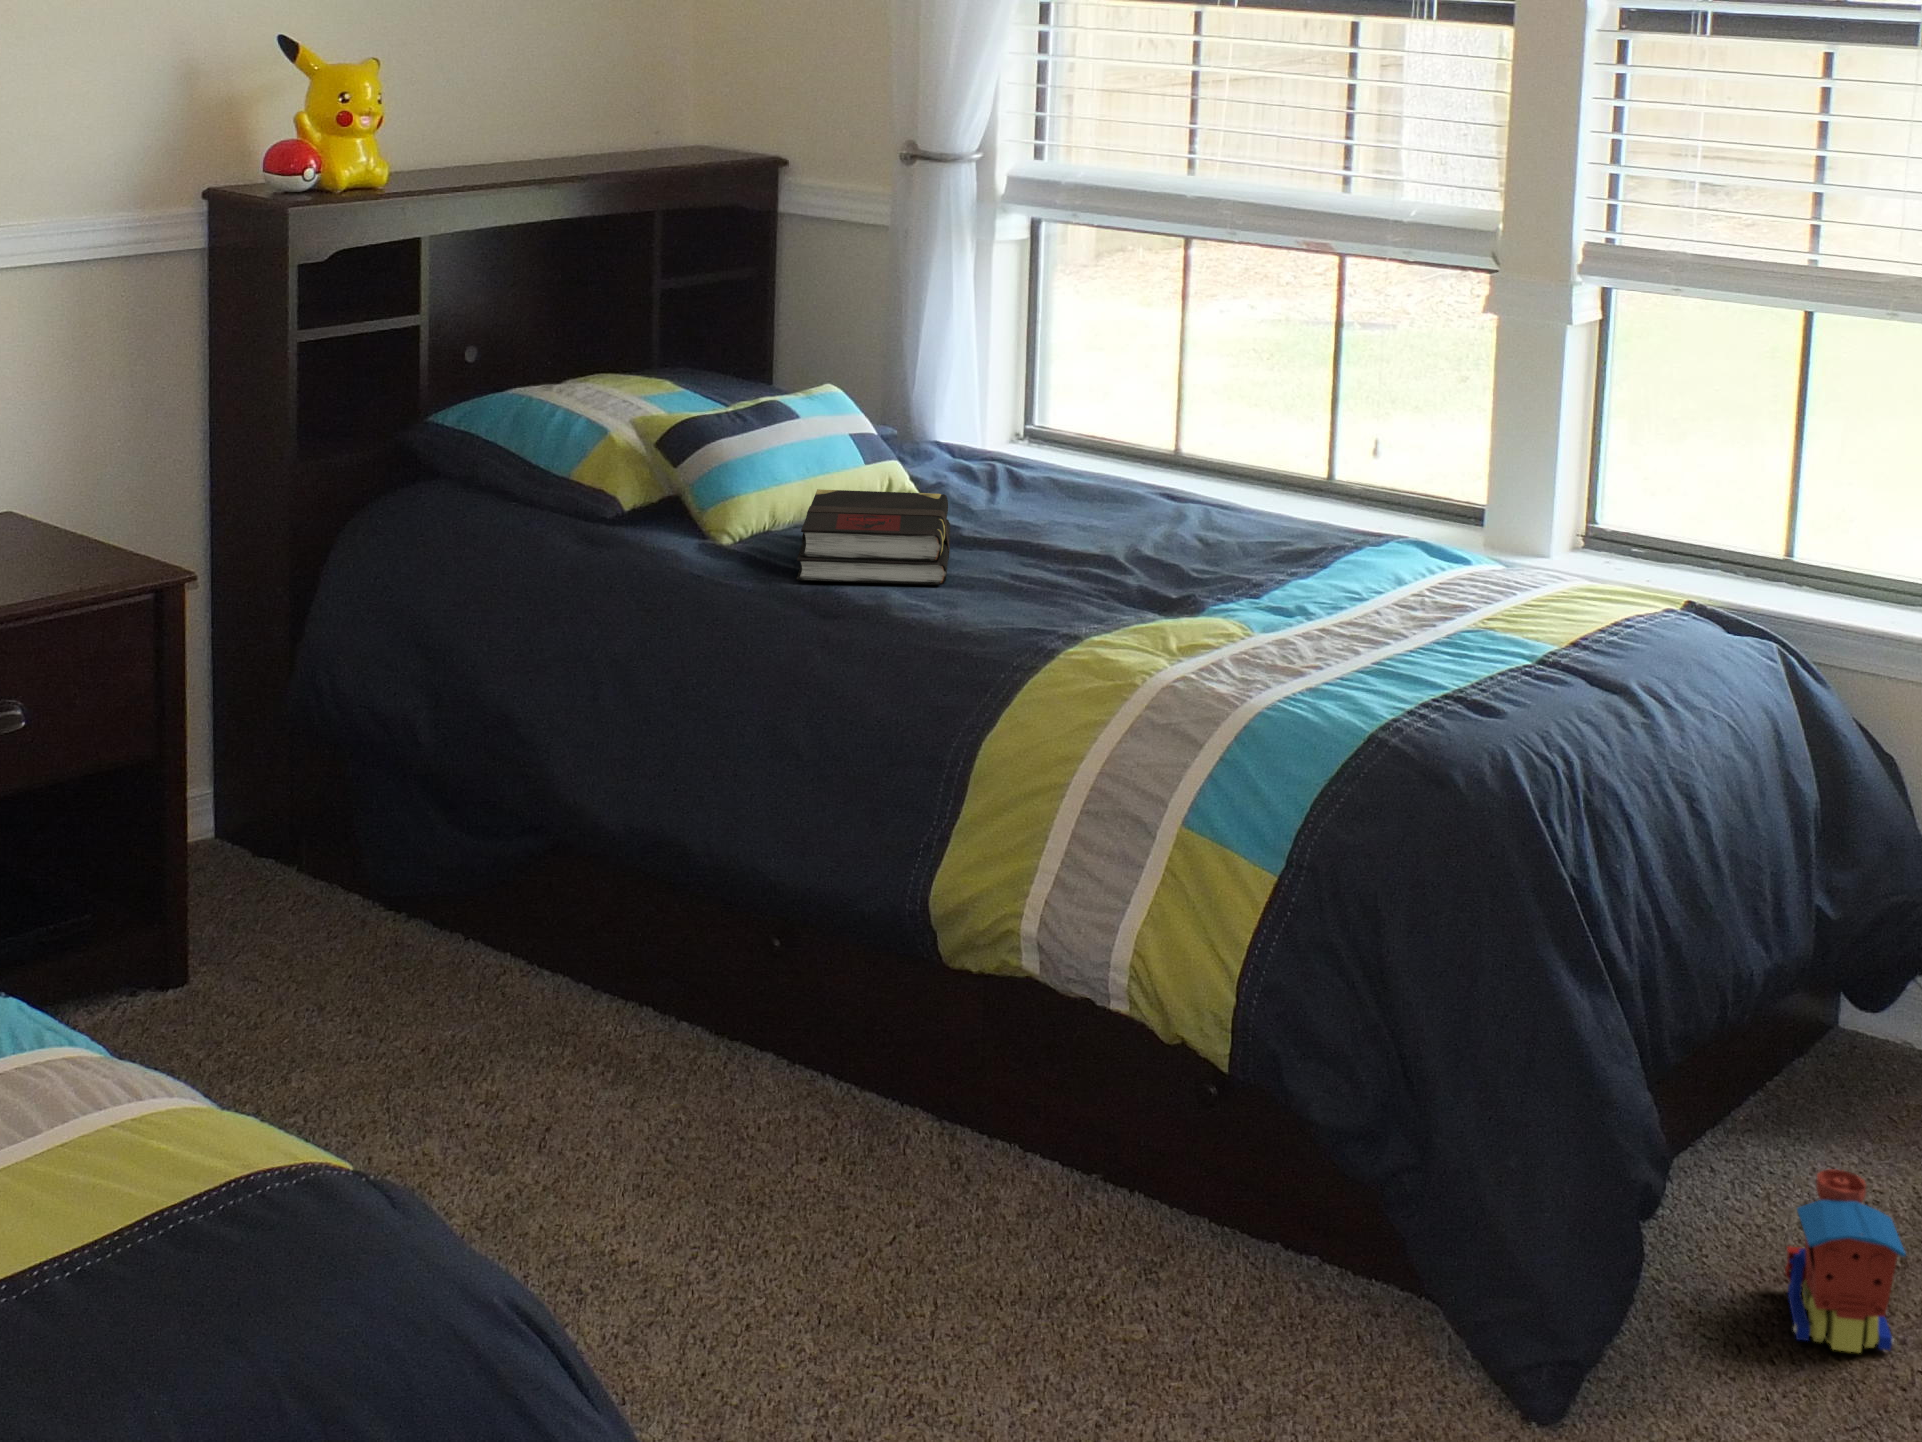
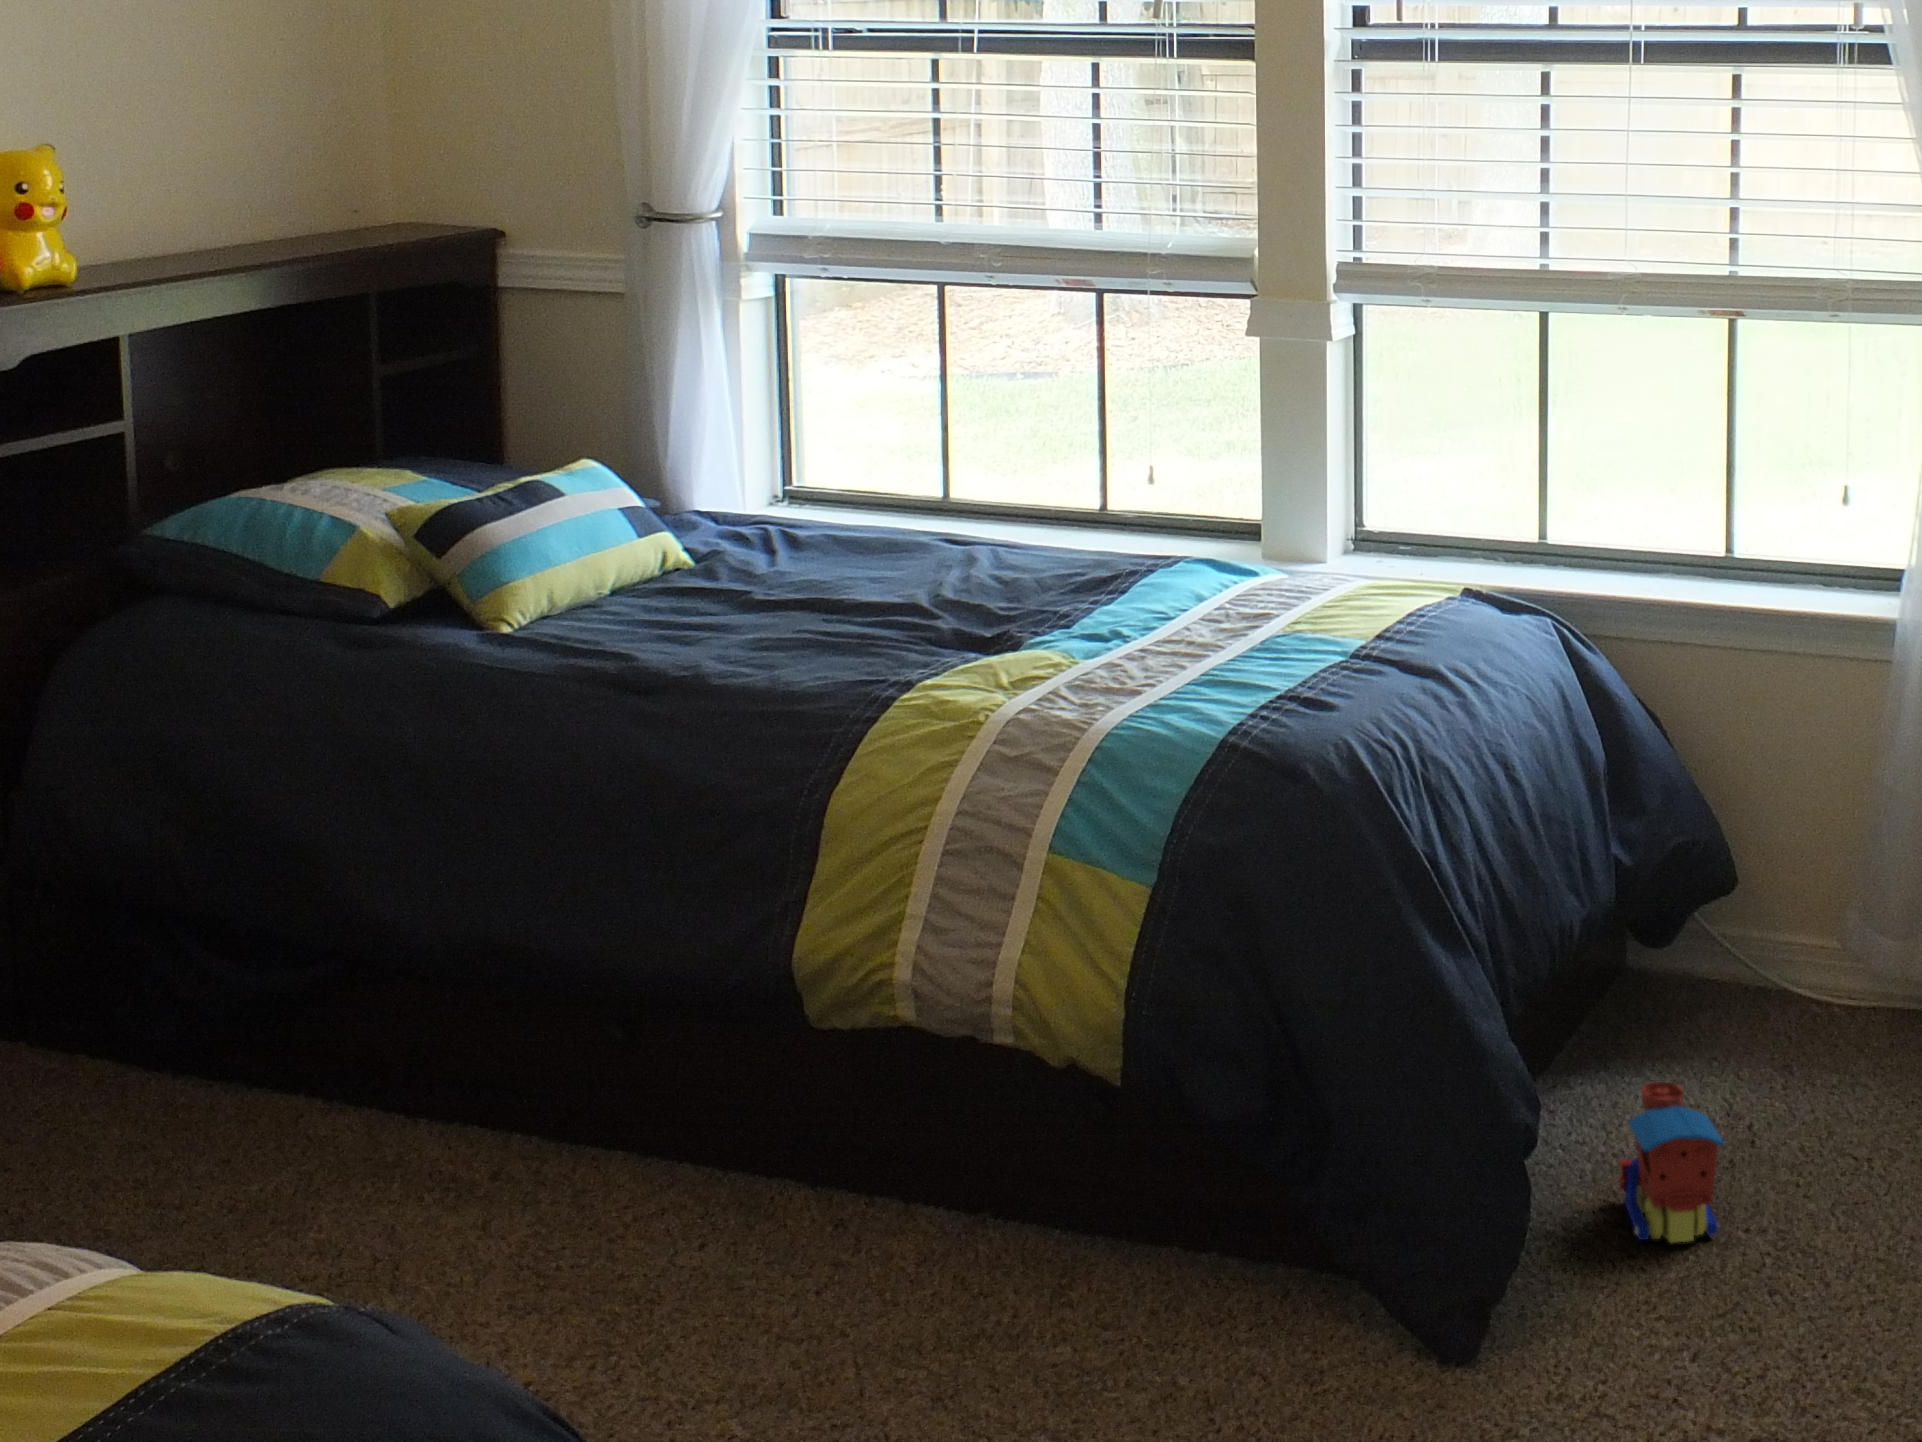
book: present [797,489,950,585] -> none [597,559,759,662]

